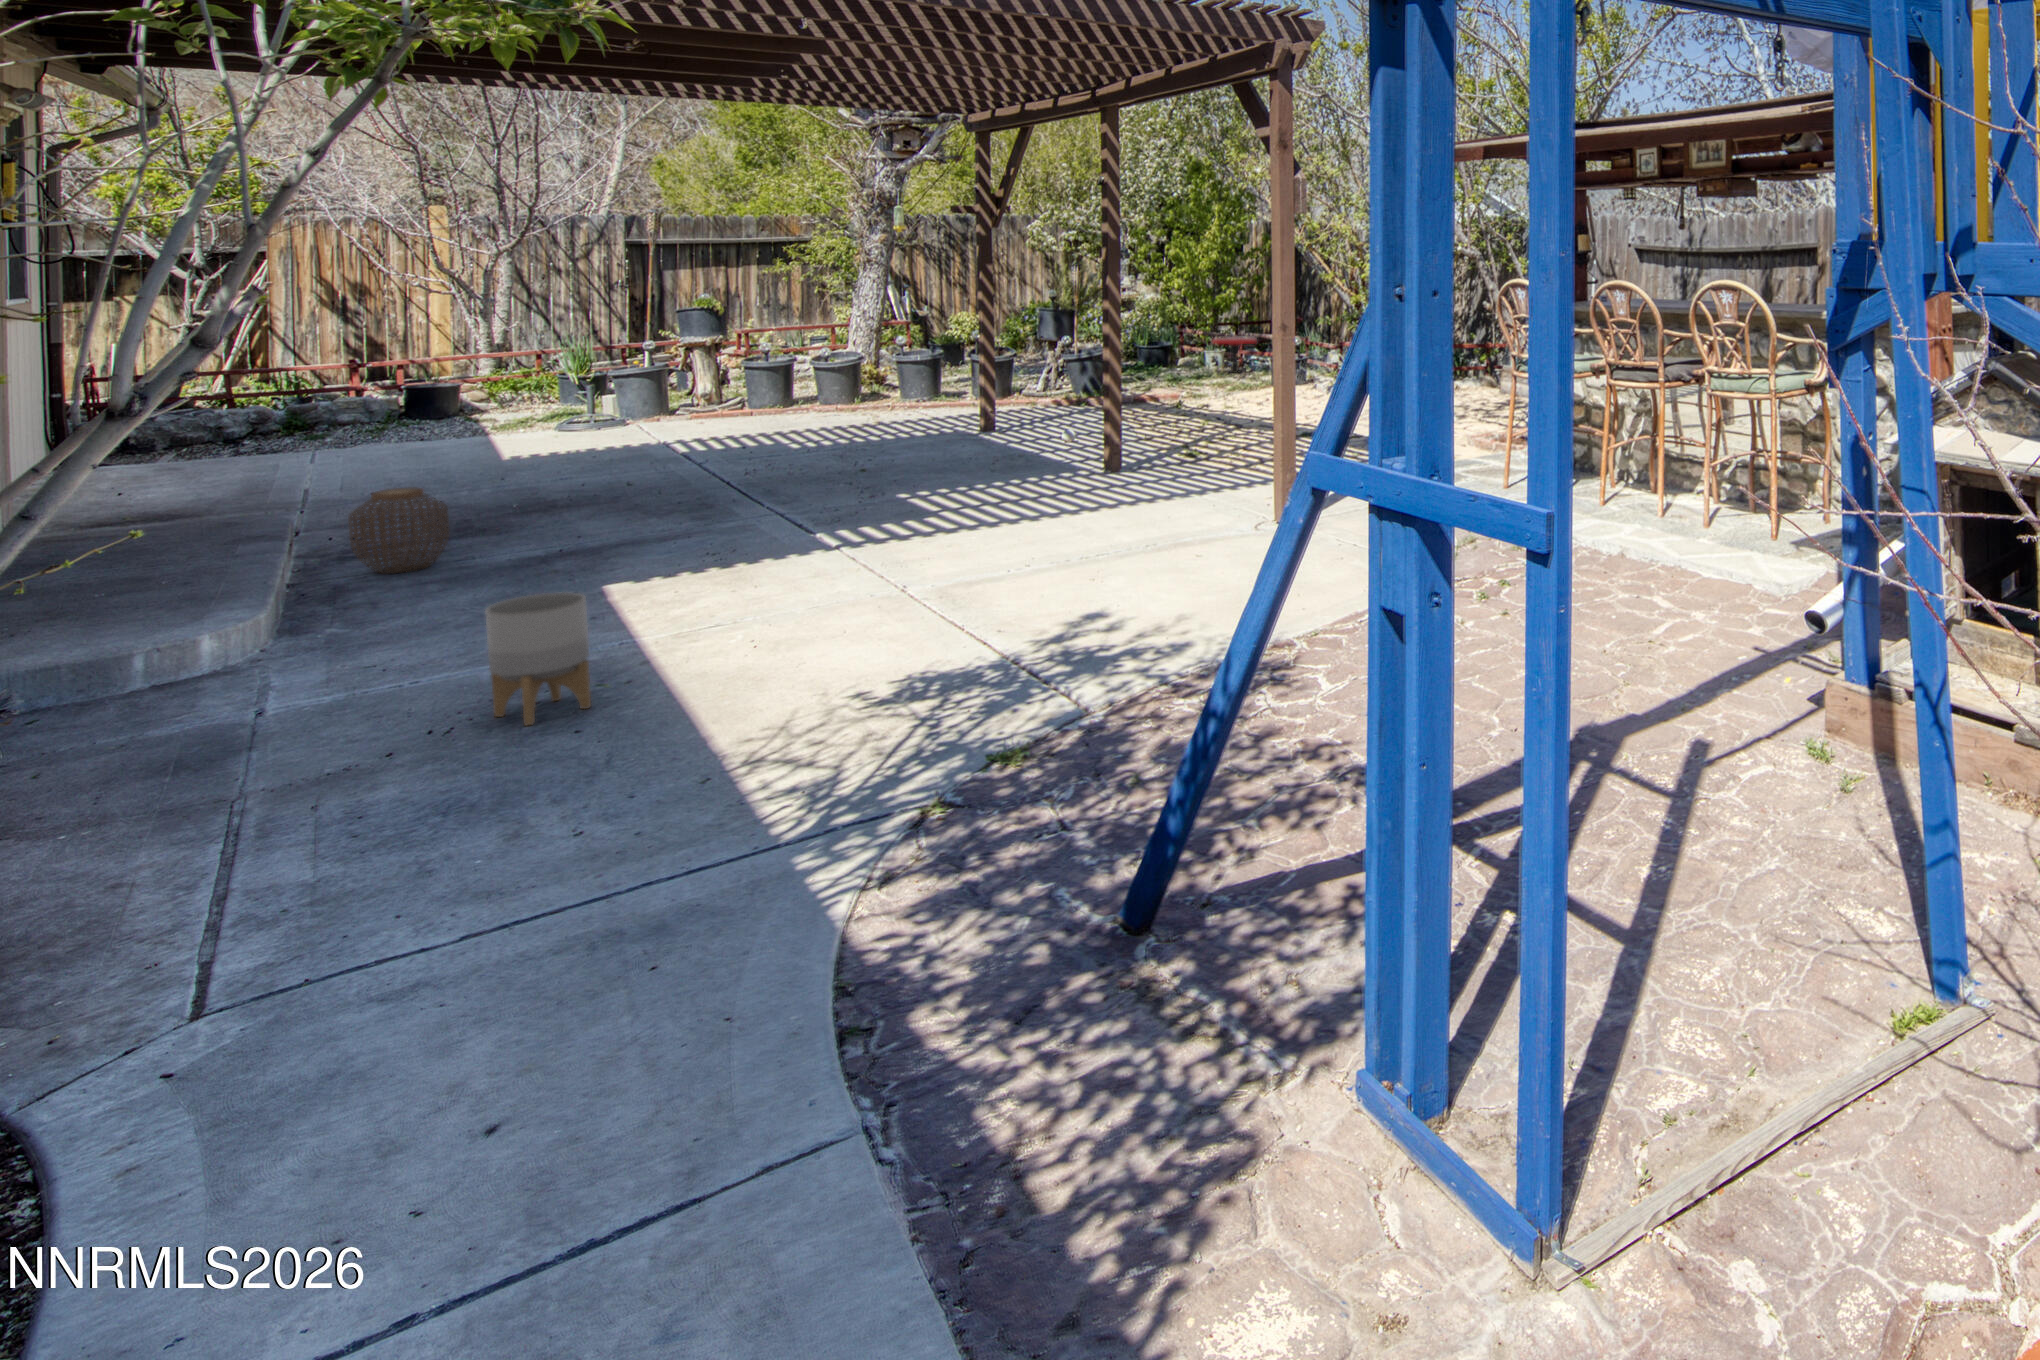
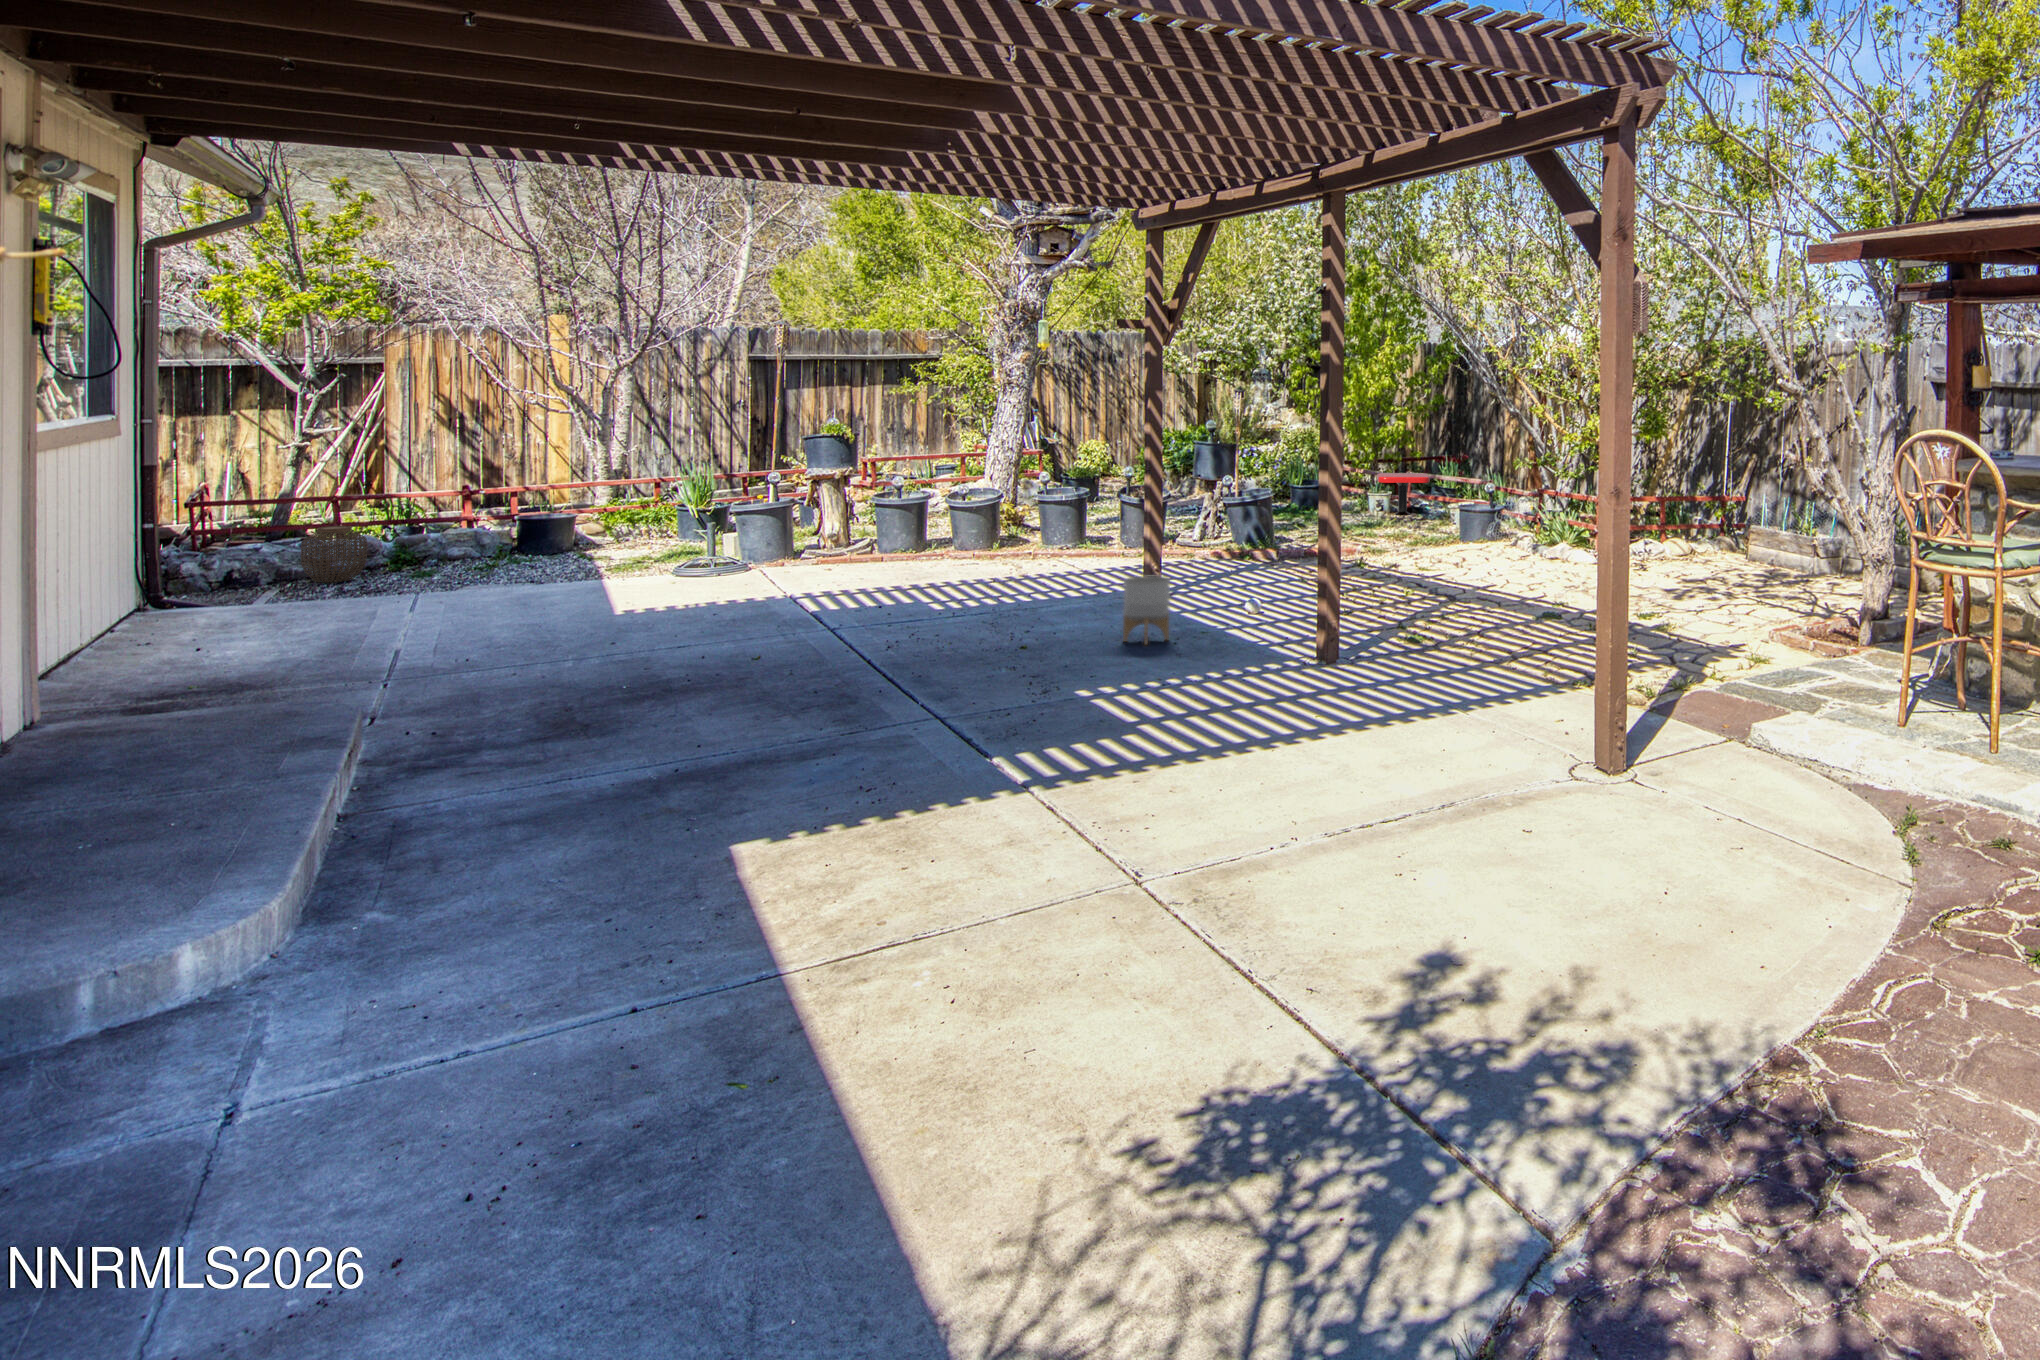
woven basket: present [349,487,449,573] -> present [301,526,367,582]
planter: present [486,592,591,725] -> present [1123,576,1170,644]

